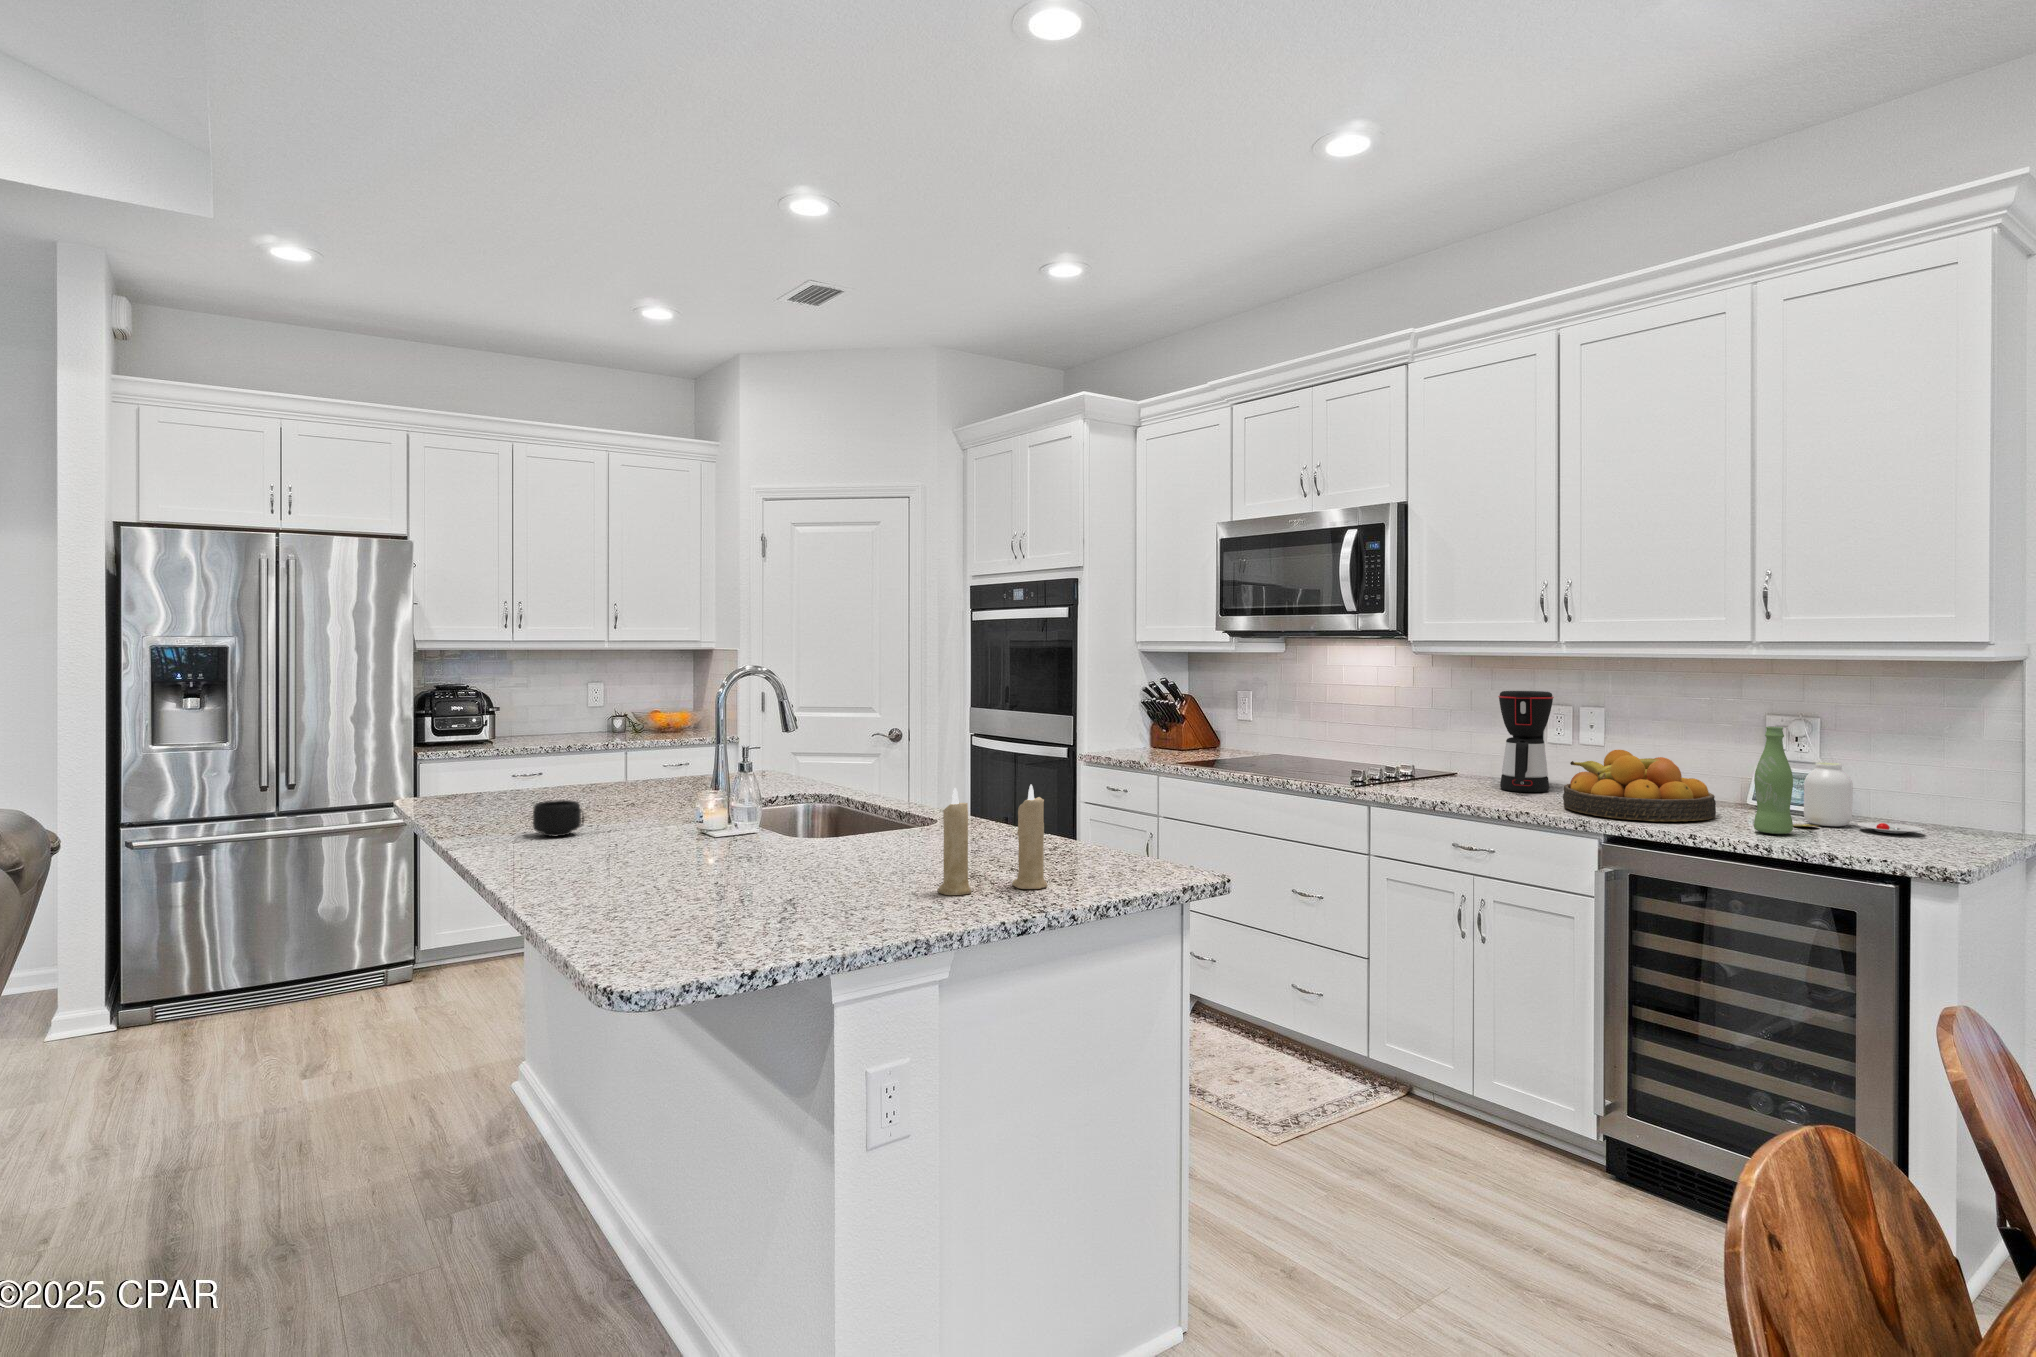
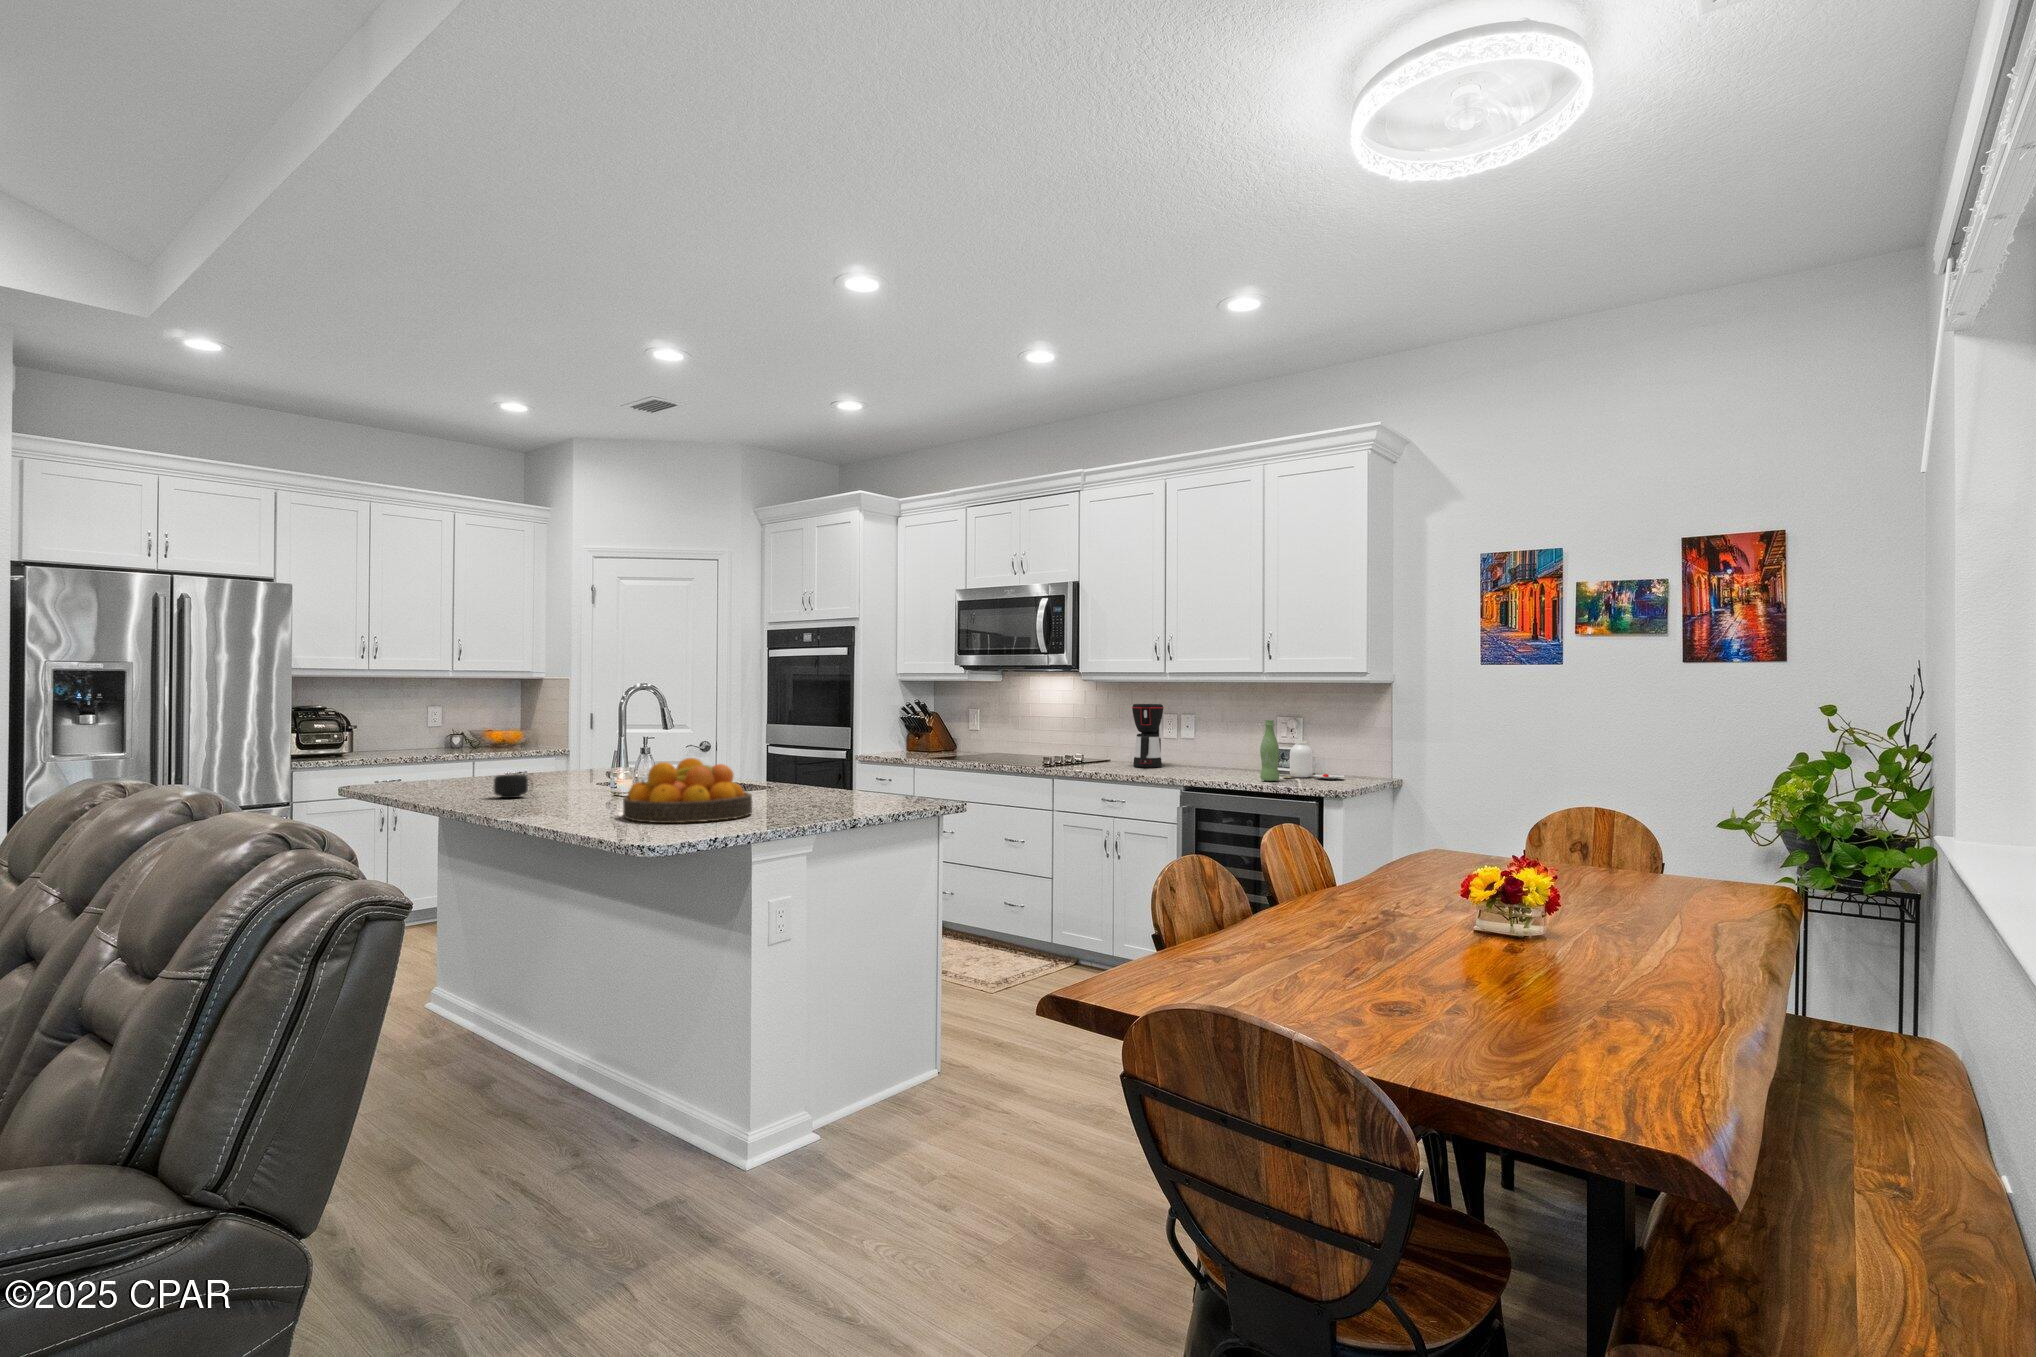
fruit bowl: present [1563,750,1716,822] -> present [623,758,752,823]
candle: present [937,785,1048,895] -> none [797,747,862,812]

